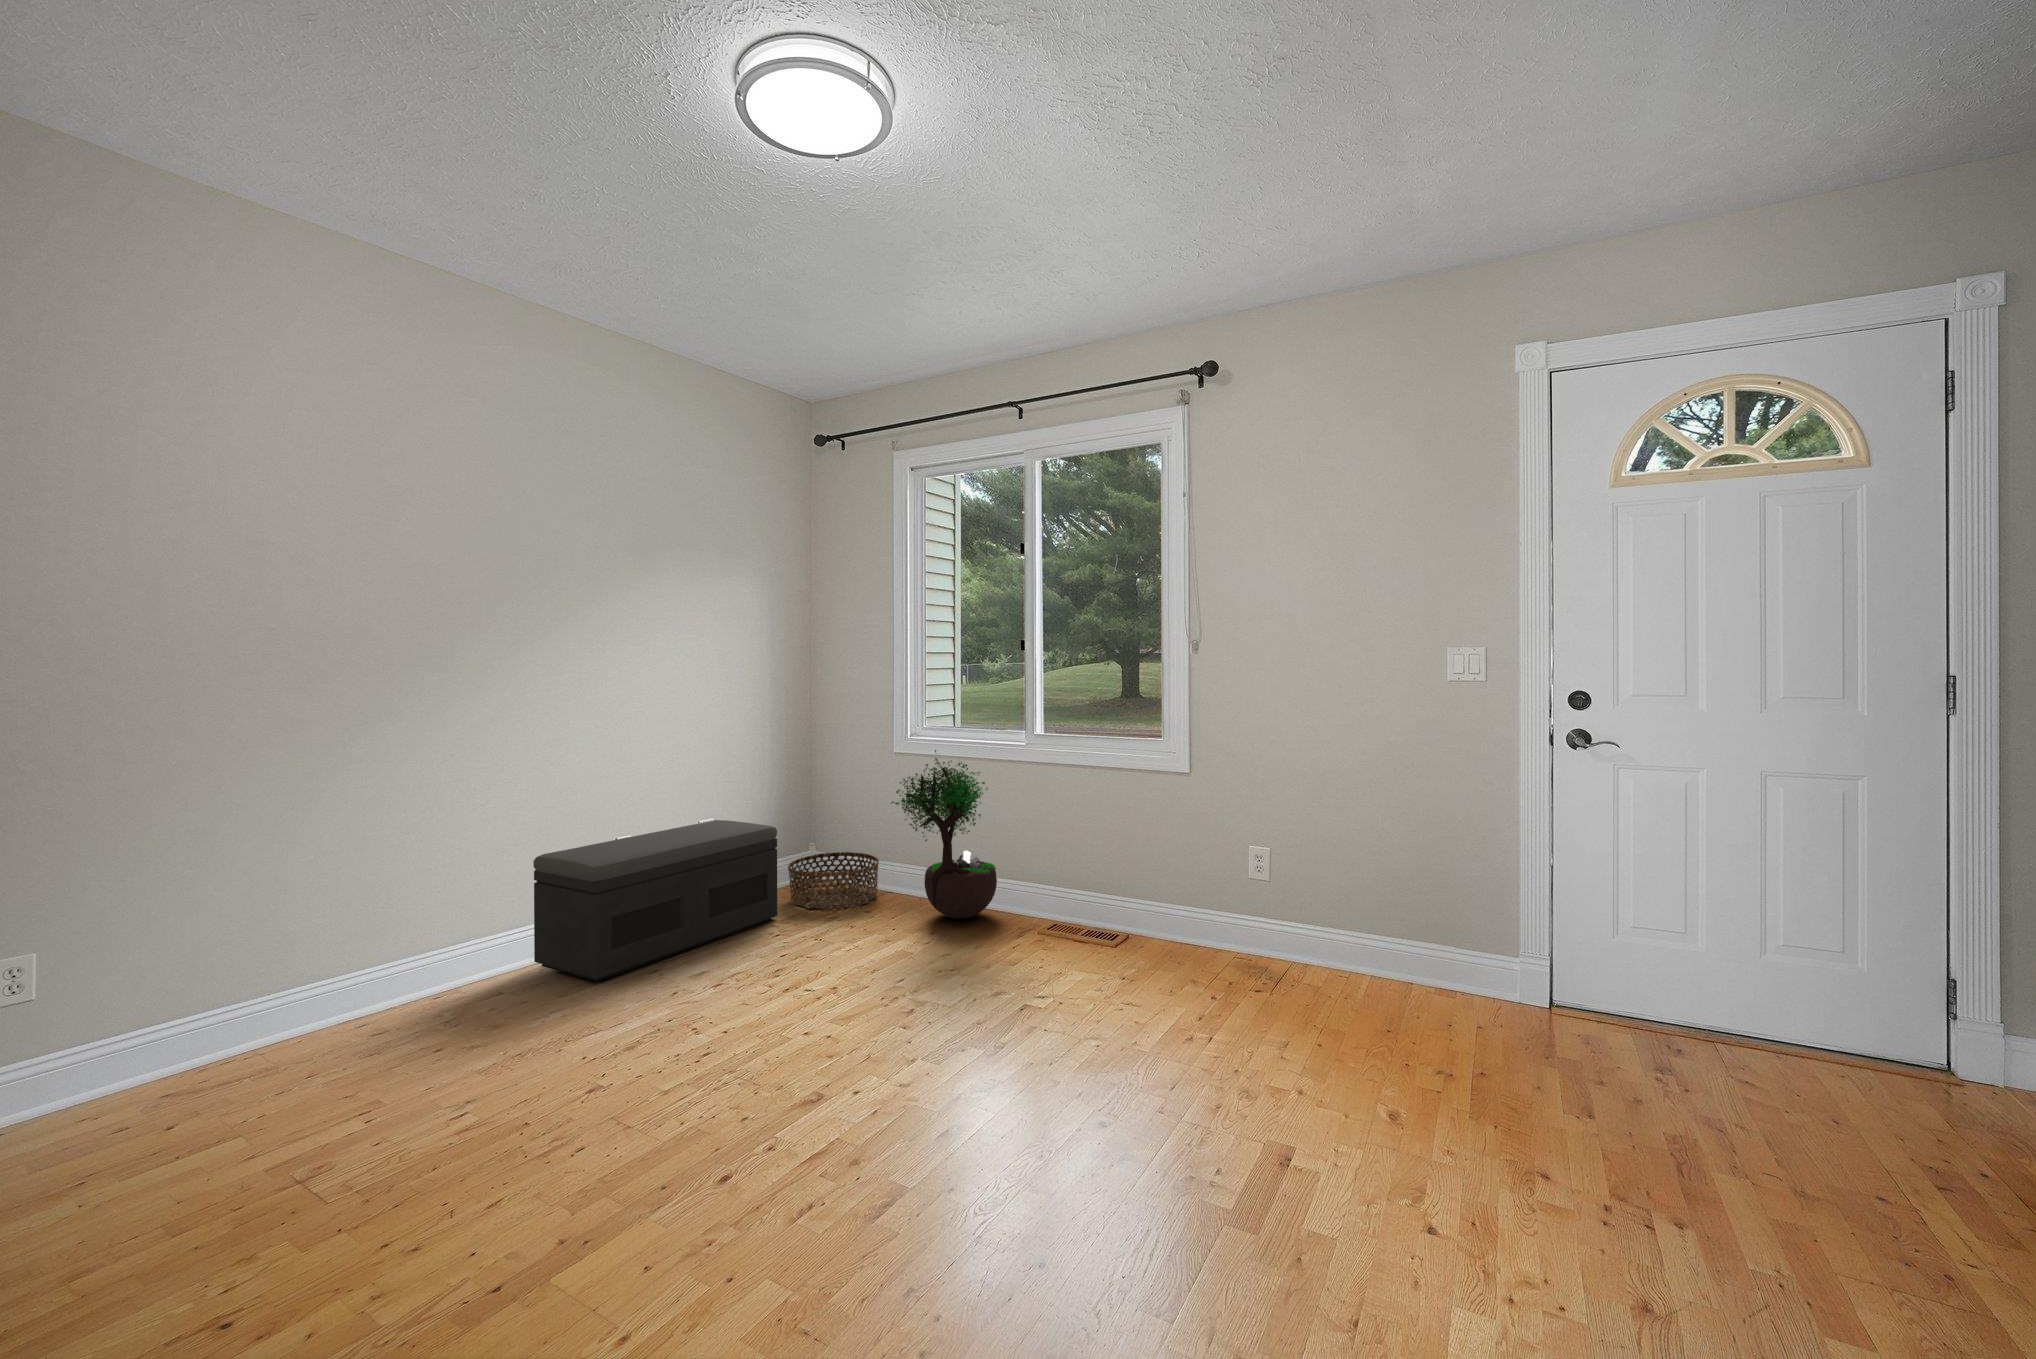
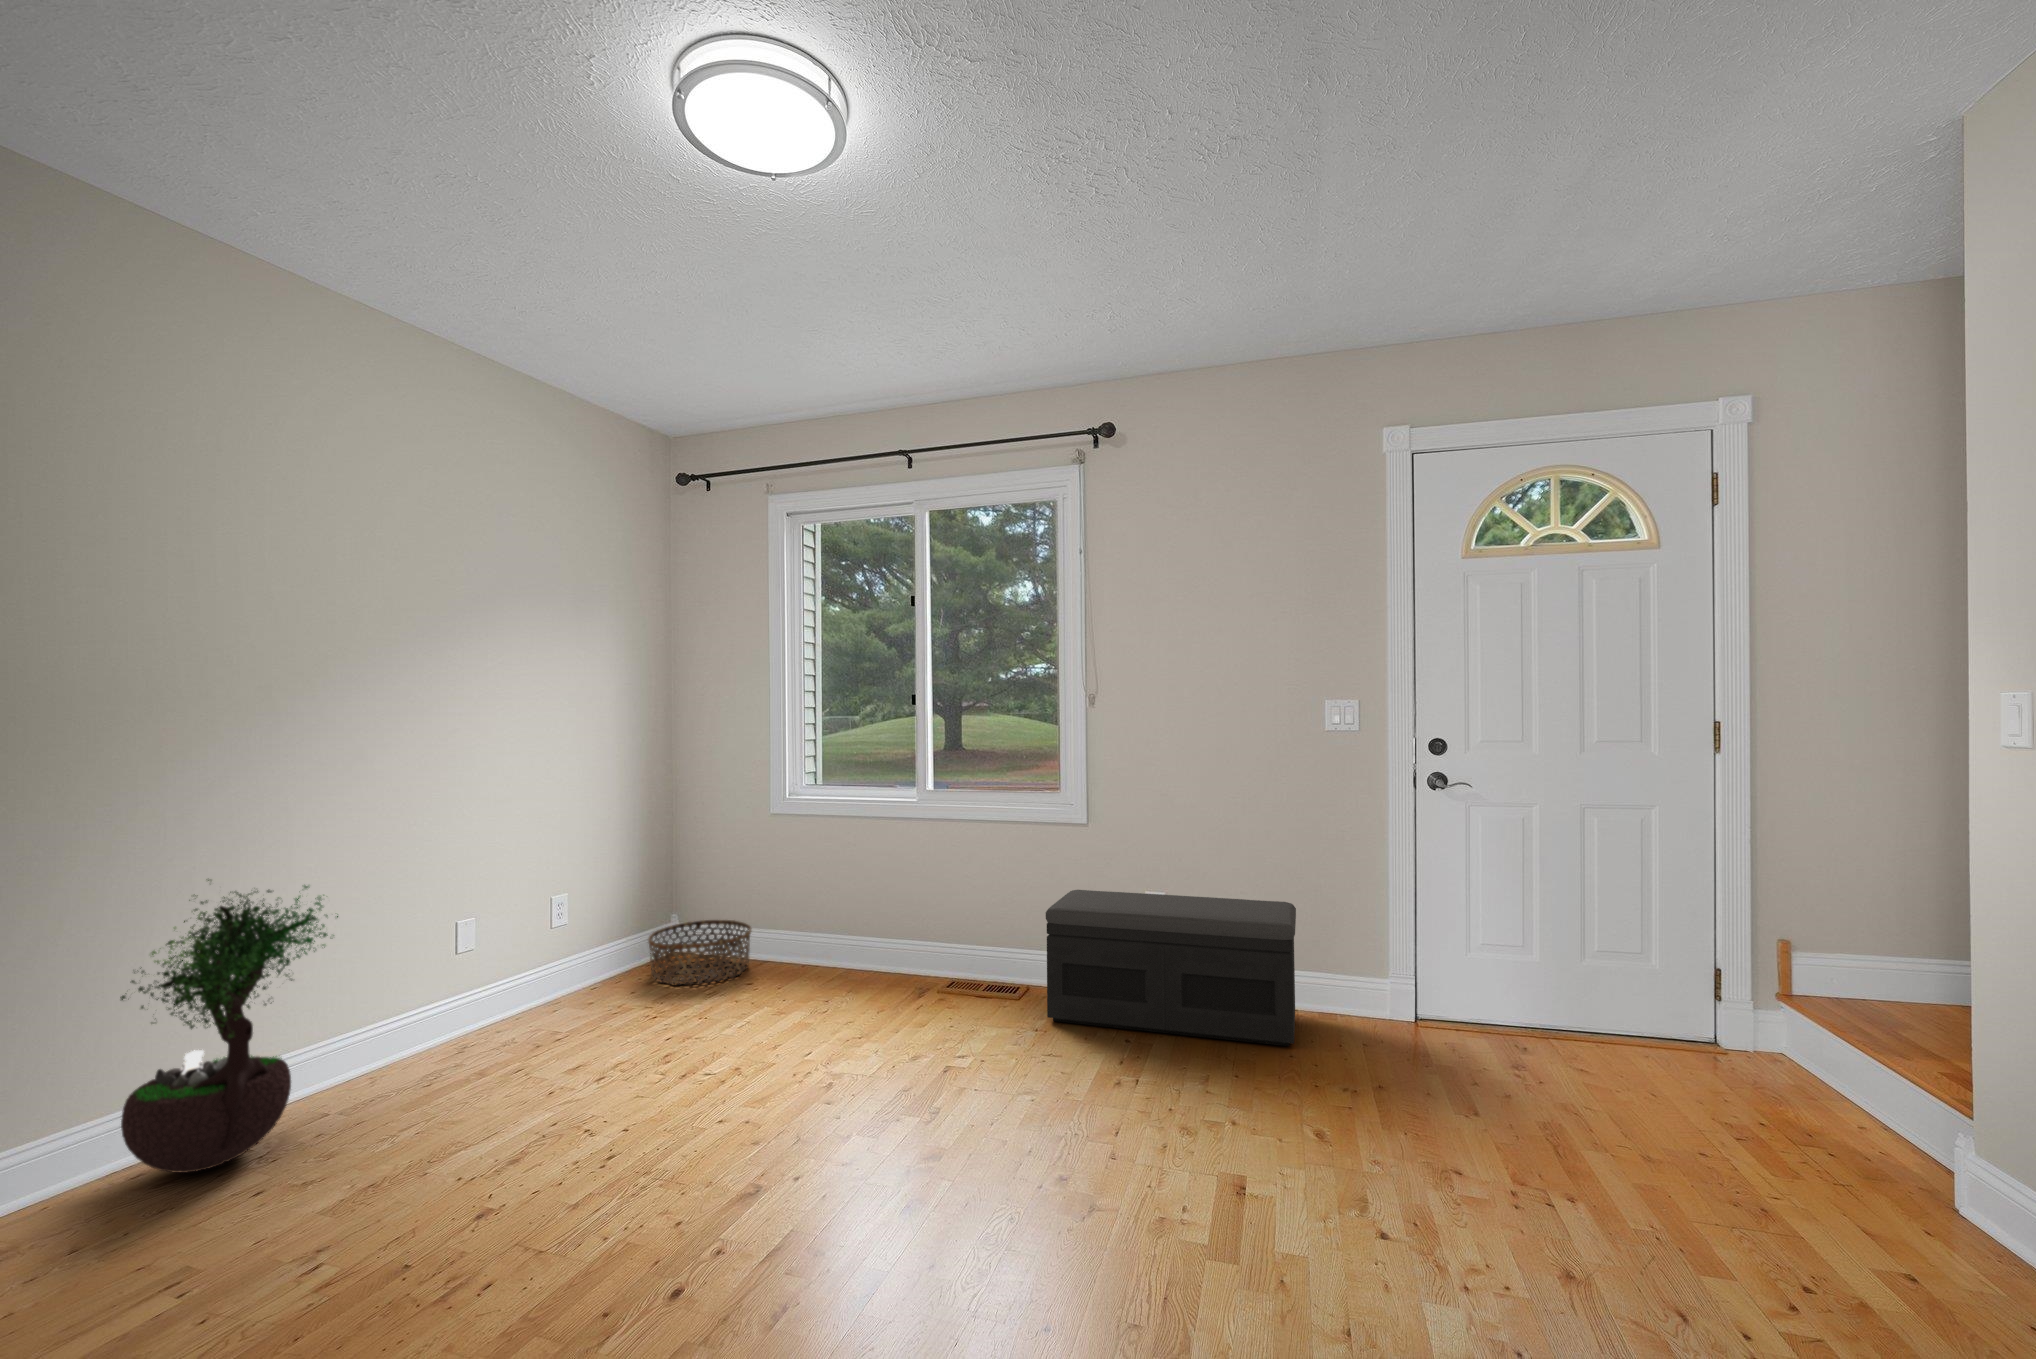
potted tree: present [891,750,997,919] -> present [120,880,338,1173]
storage bench: present [533,820,777,981] -> present [1046,890,1296,1046]

